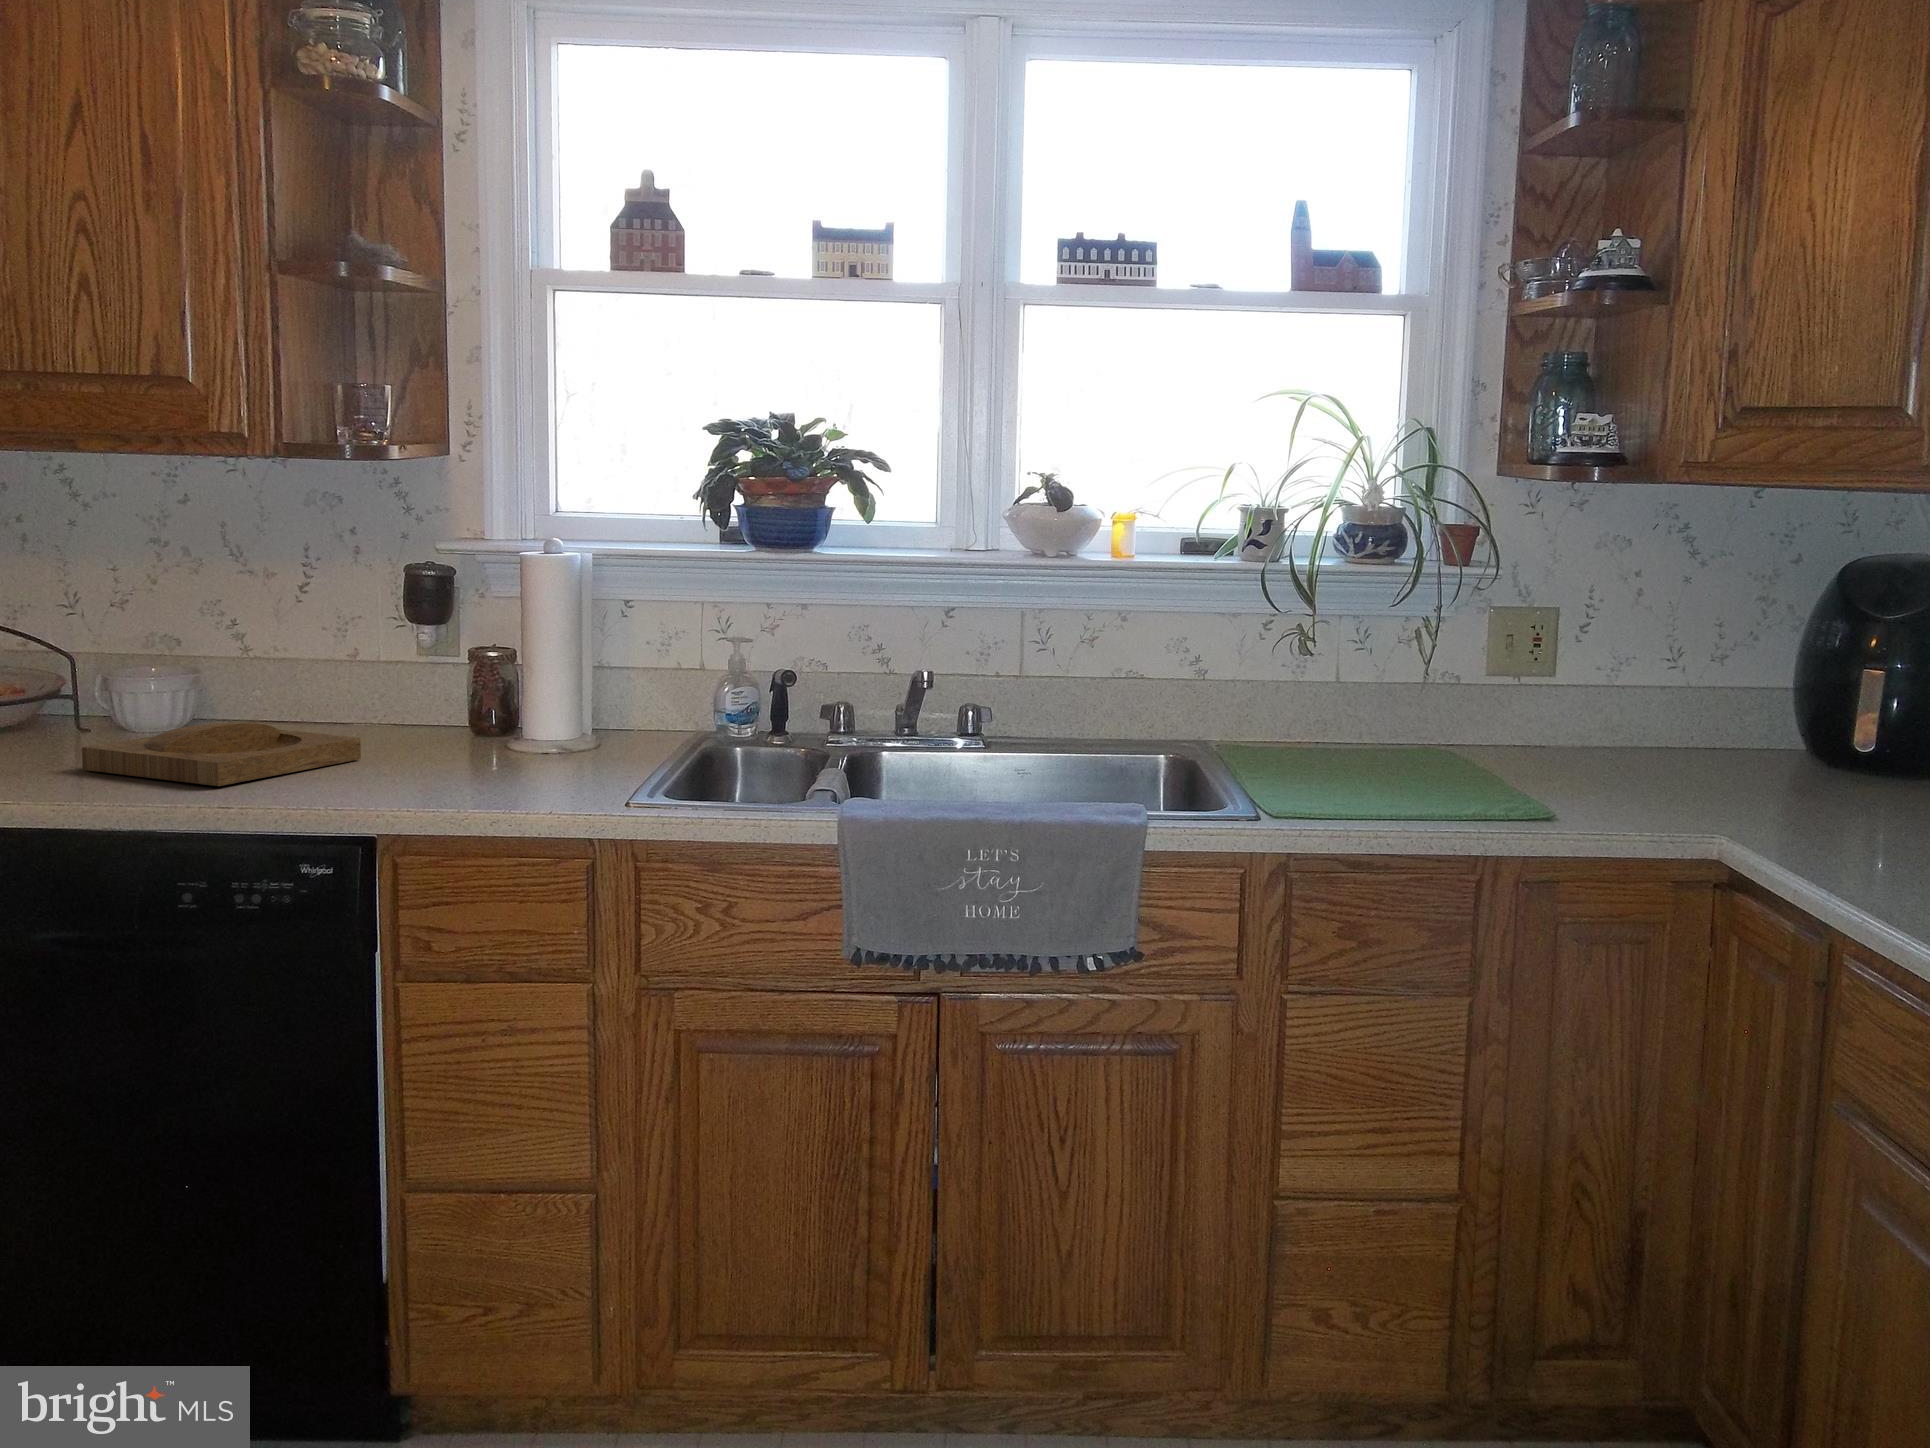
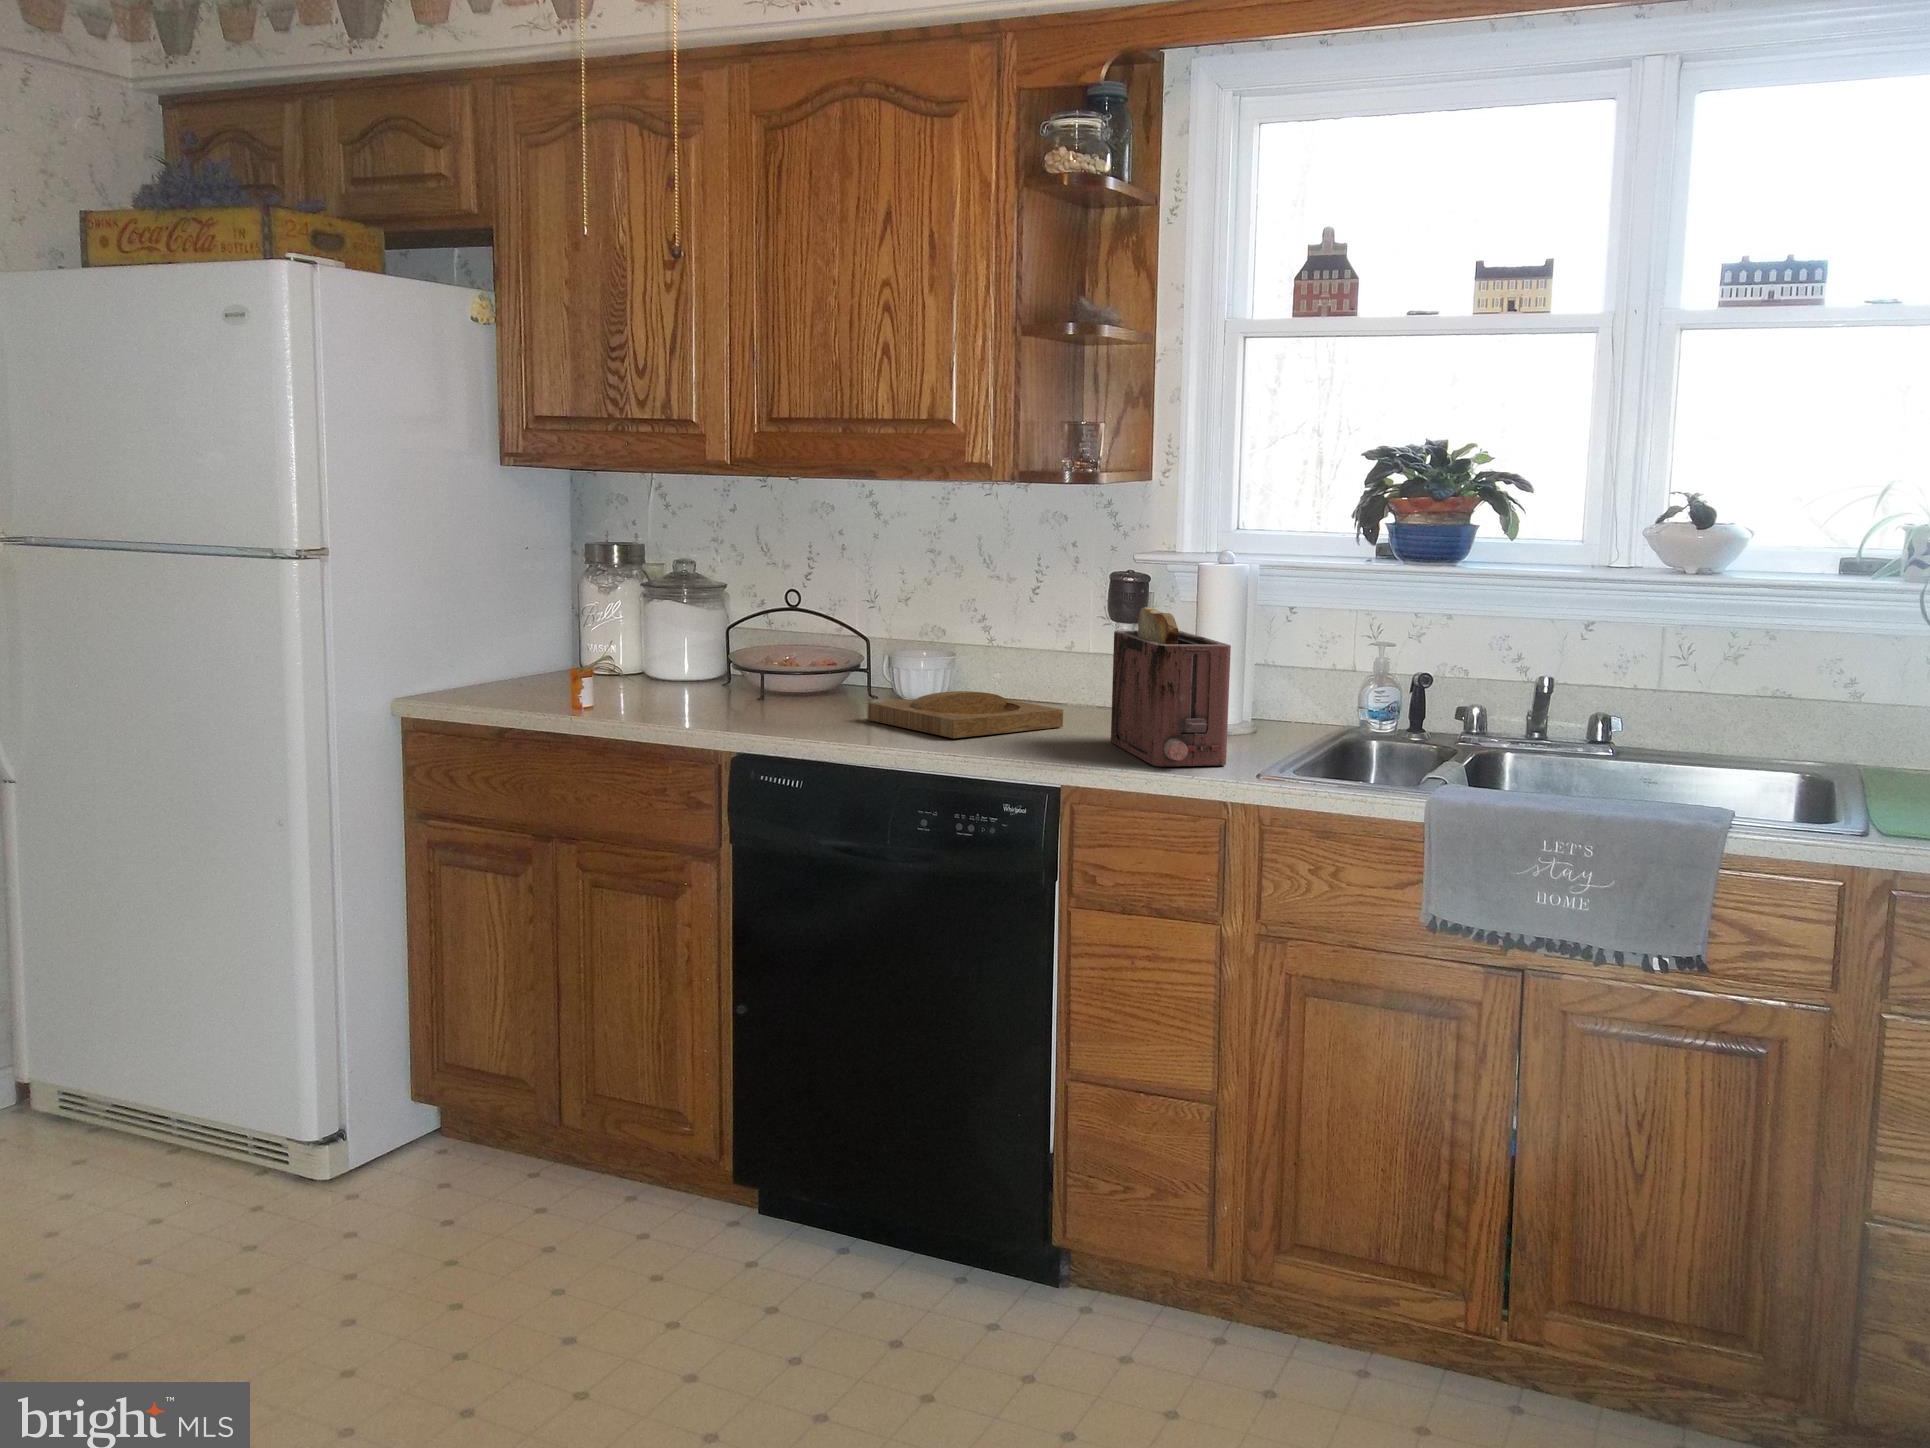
toaster: none [430,608,589,801] -> present [1111,607,1231,766]

